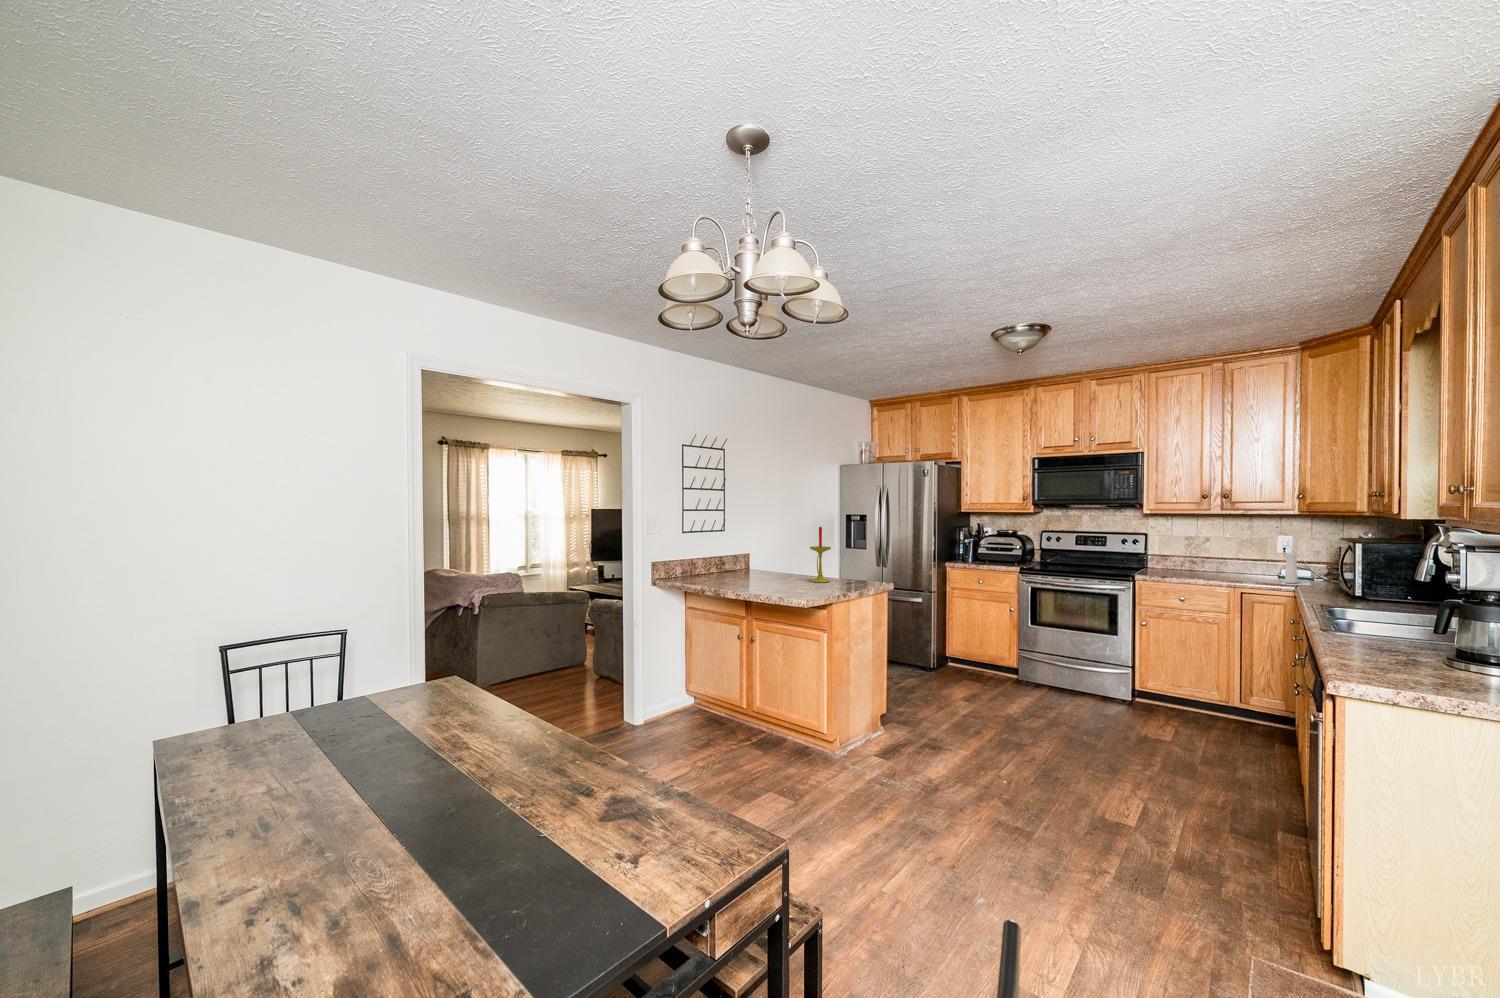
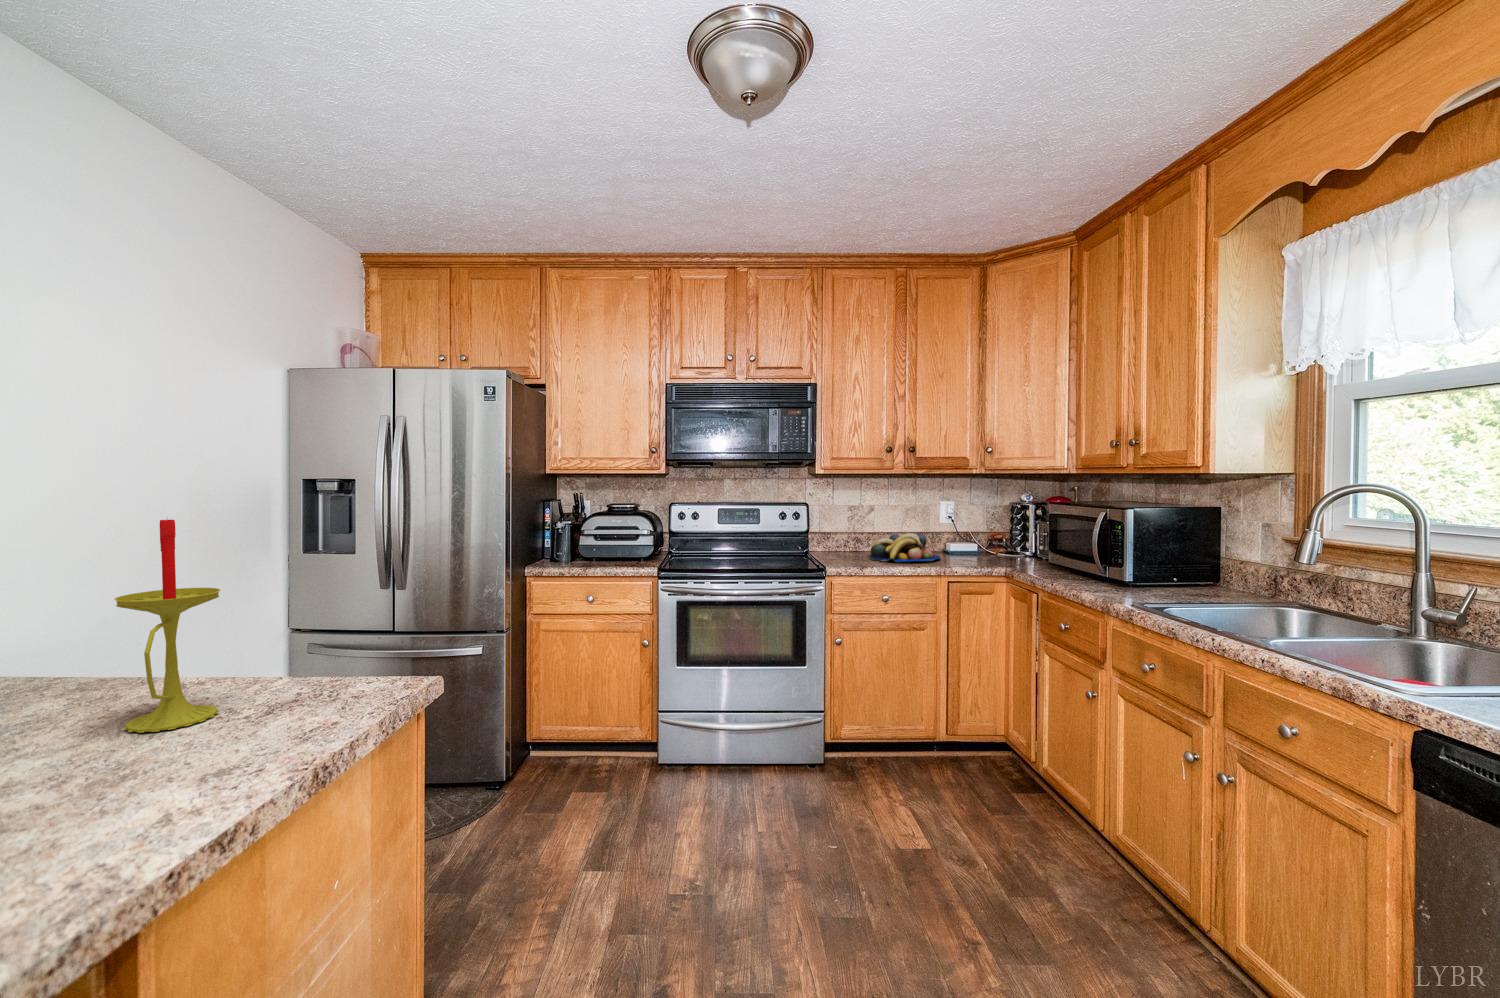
pepper mill: present [1285,548,1321,583] -> none [972,515,1005,562]
fruit bowl: none [1190,558,1258,579] -> present [869,533,940,562]

